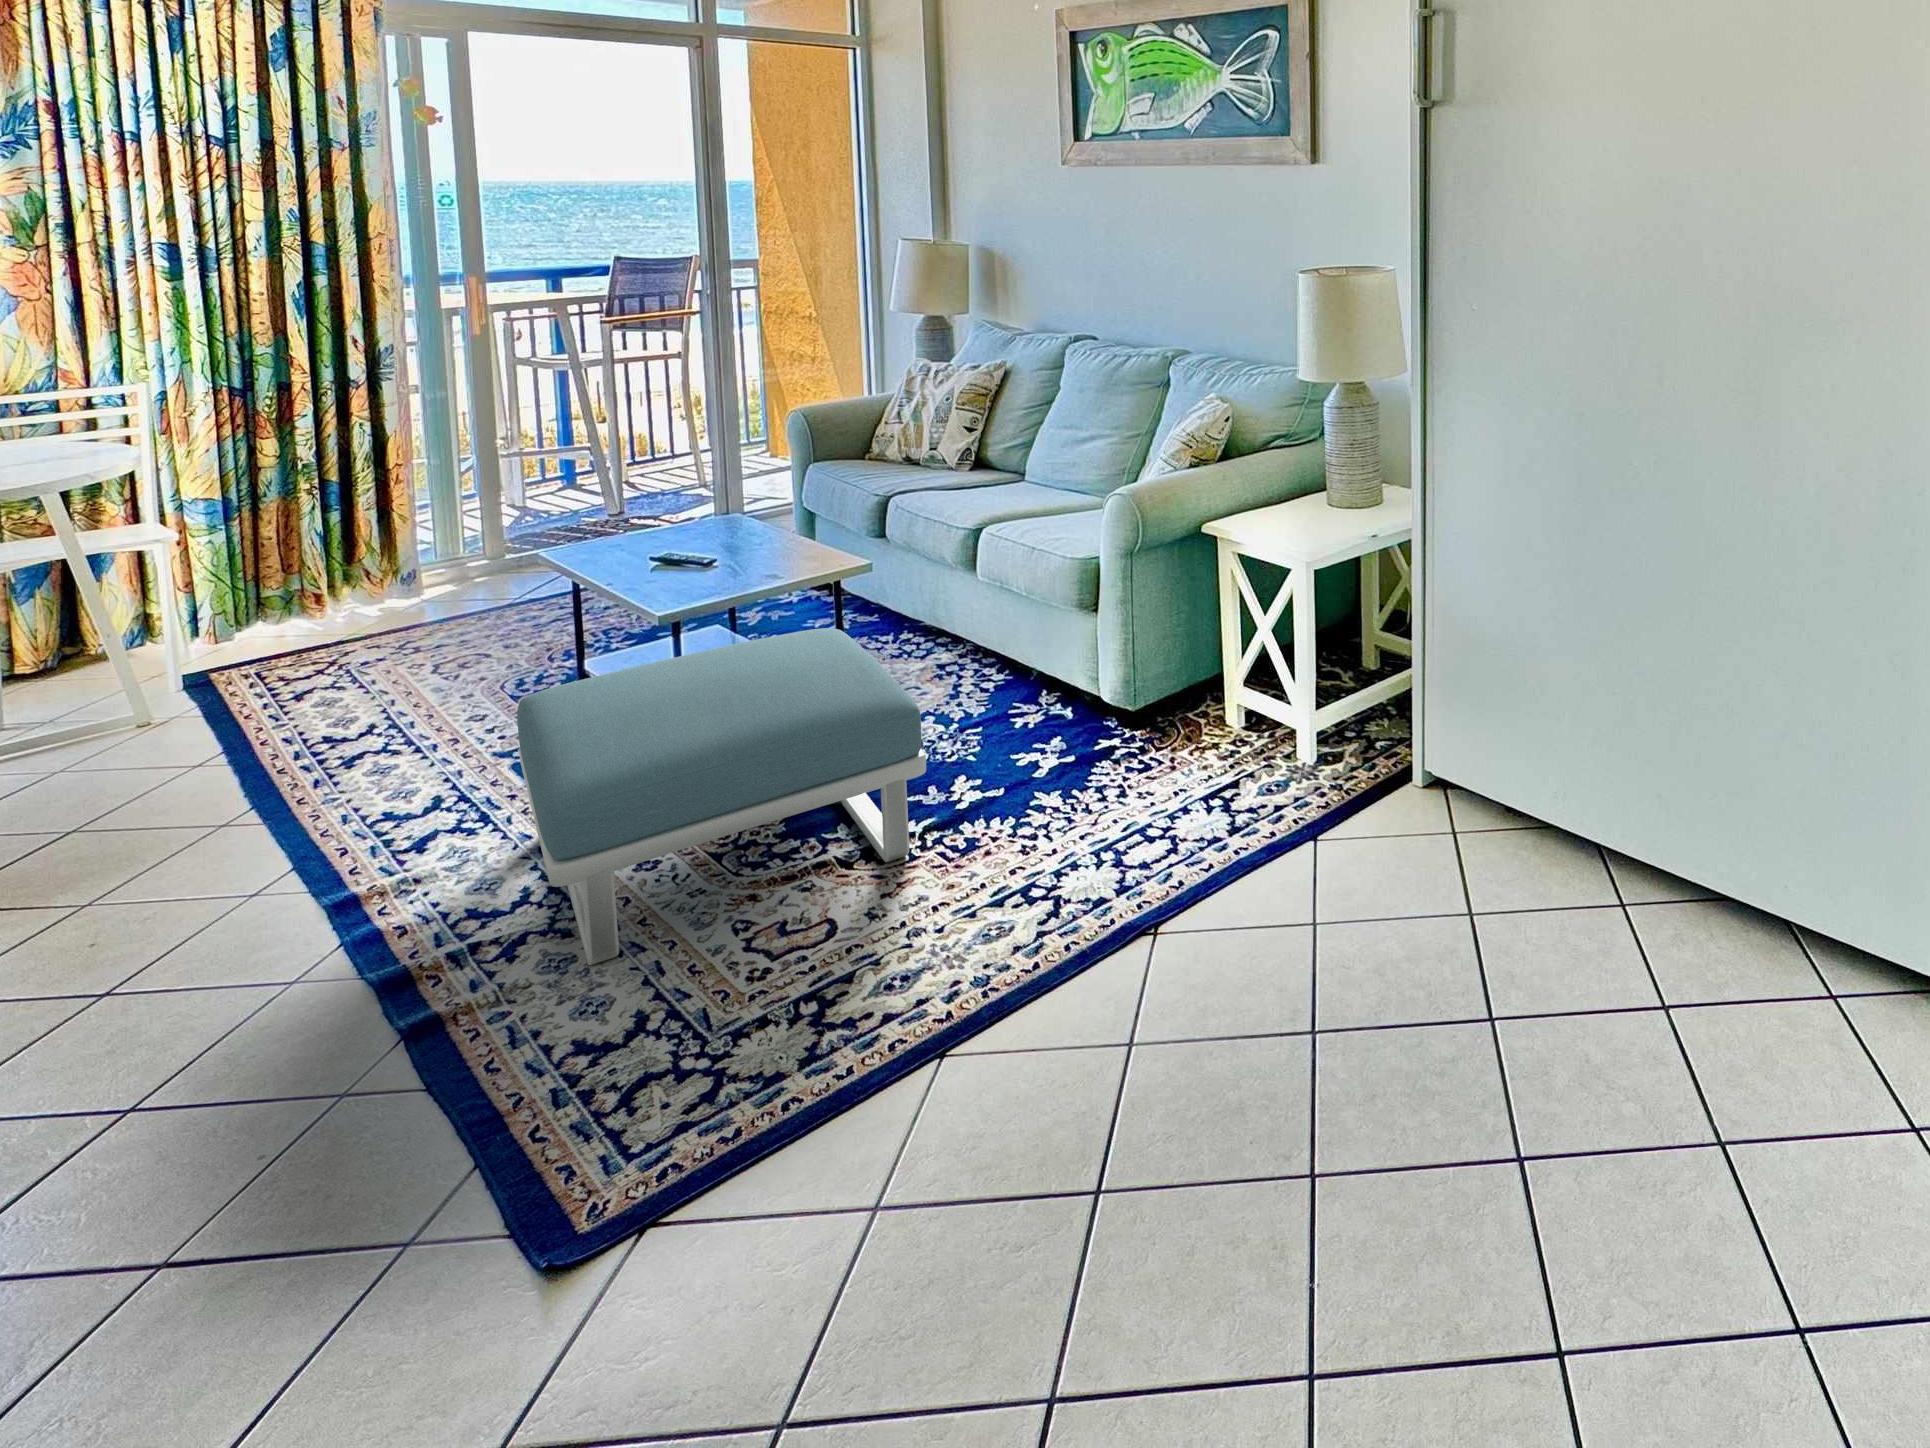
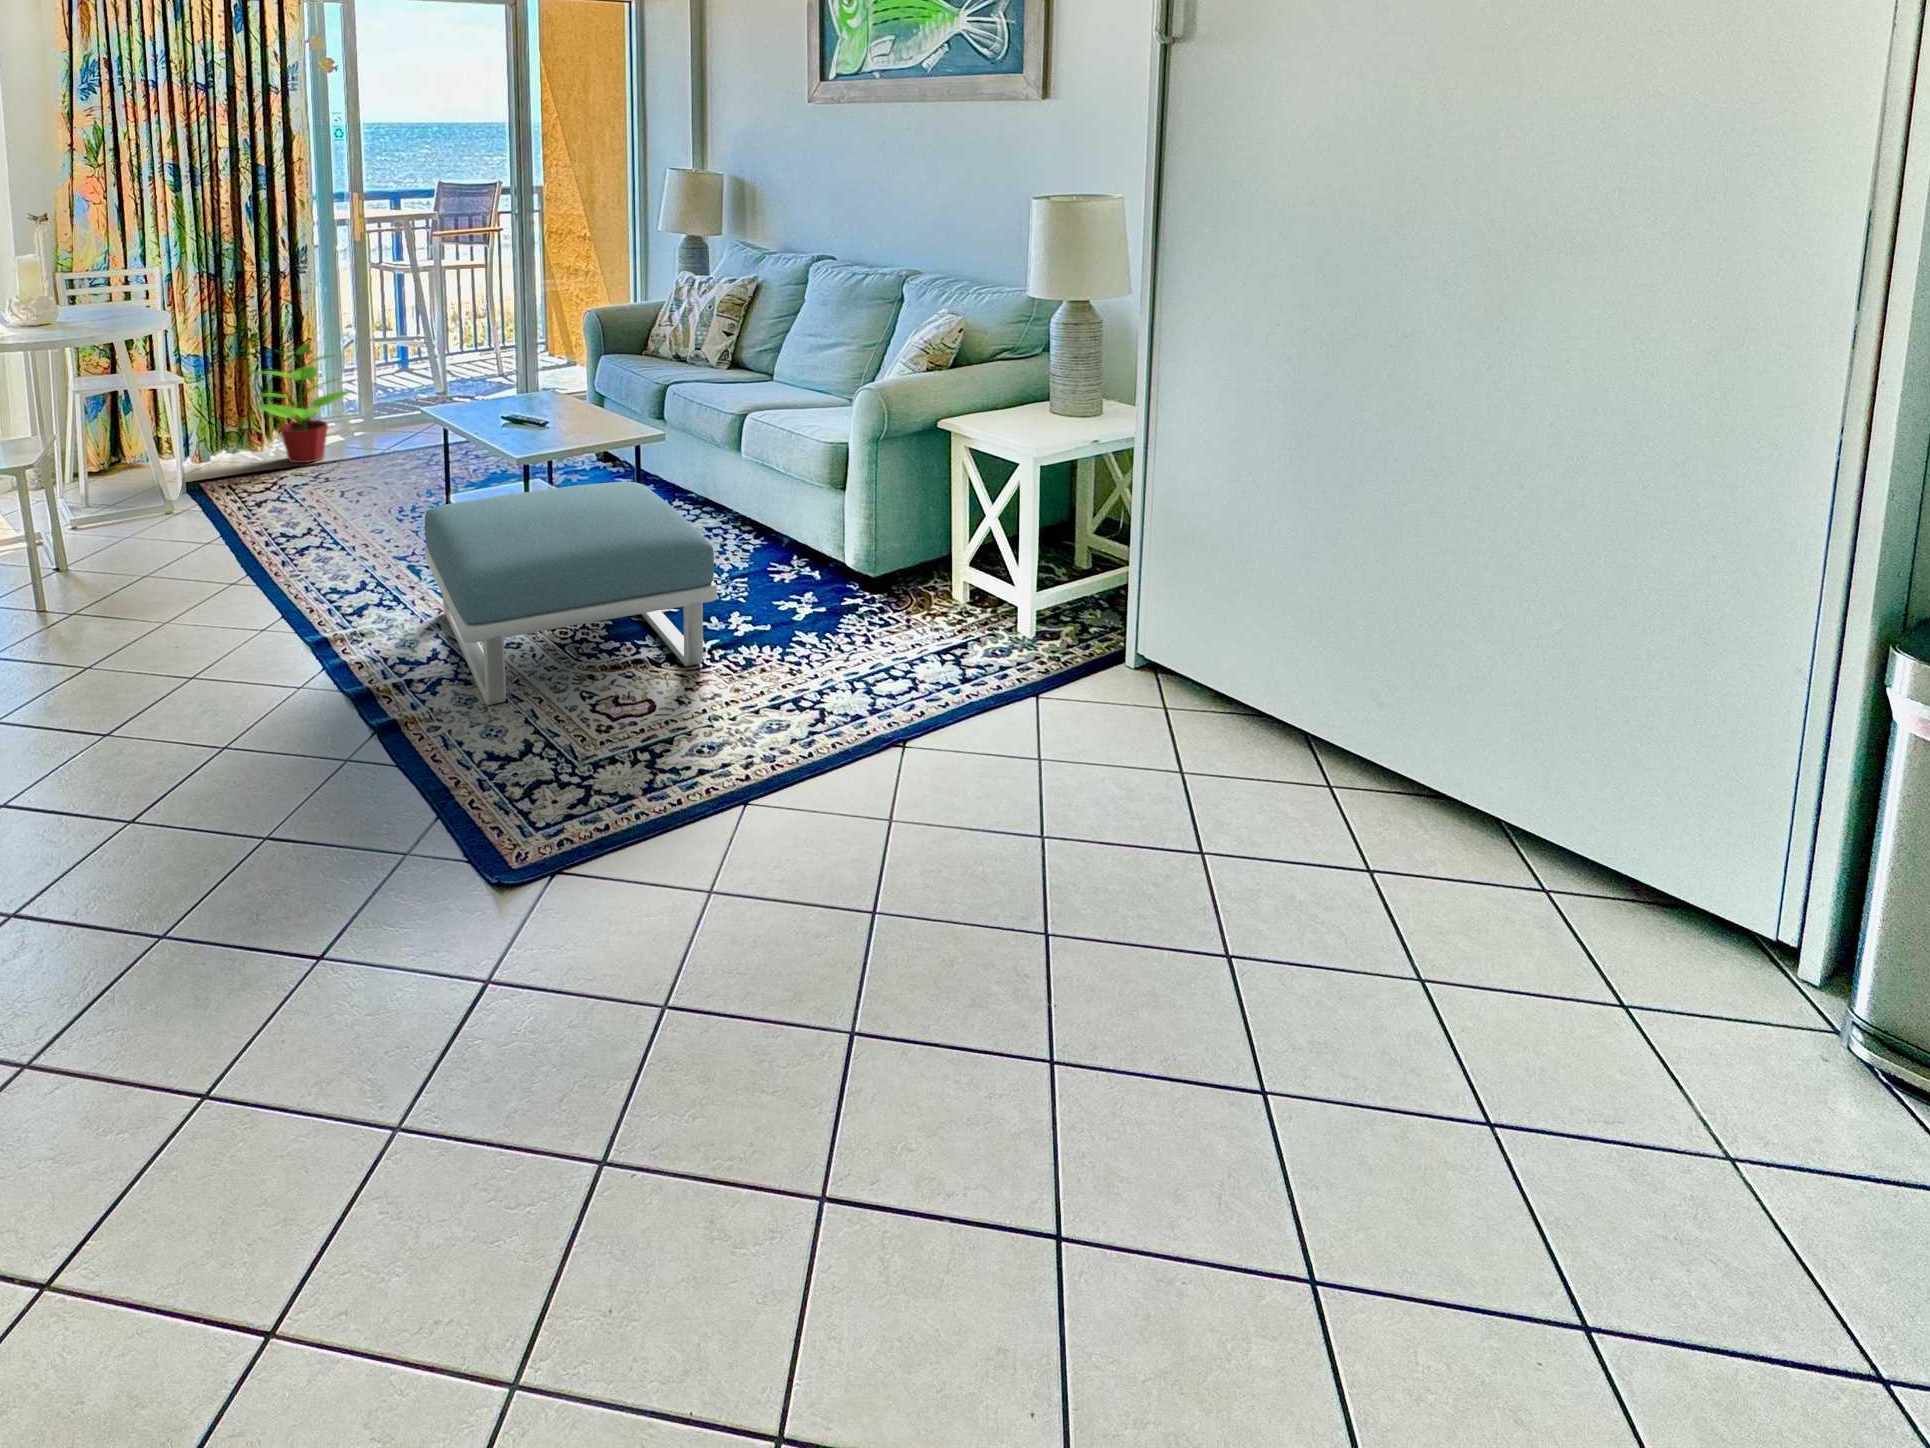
potted plant: none [302,470,468,631] -> present [254,343,351,463]

